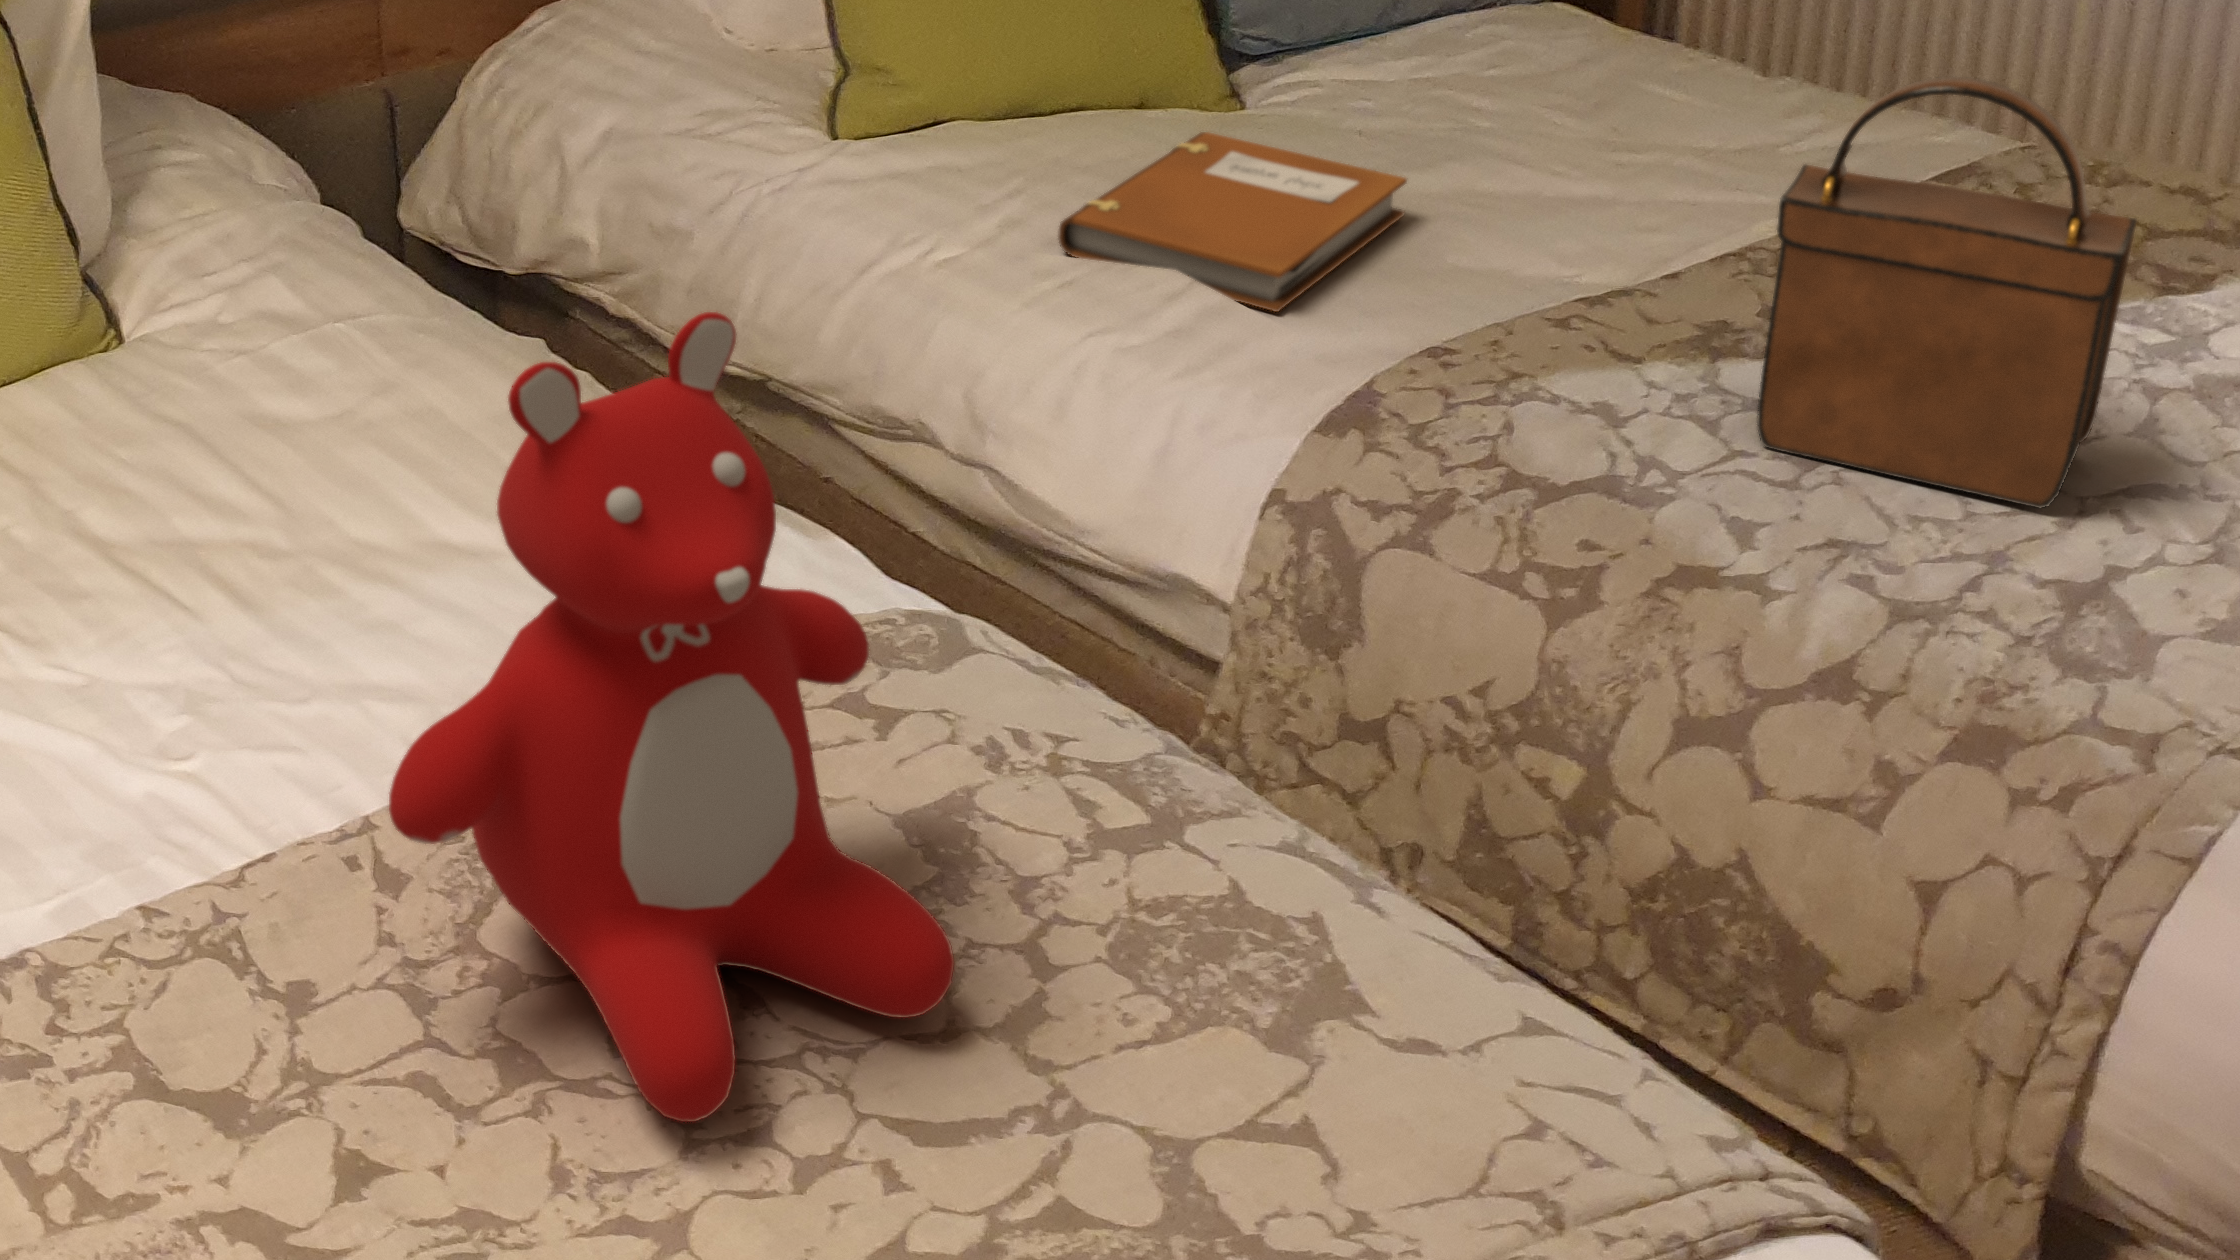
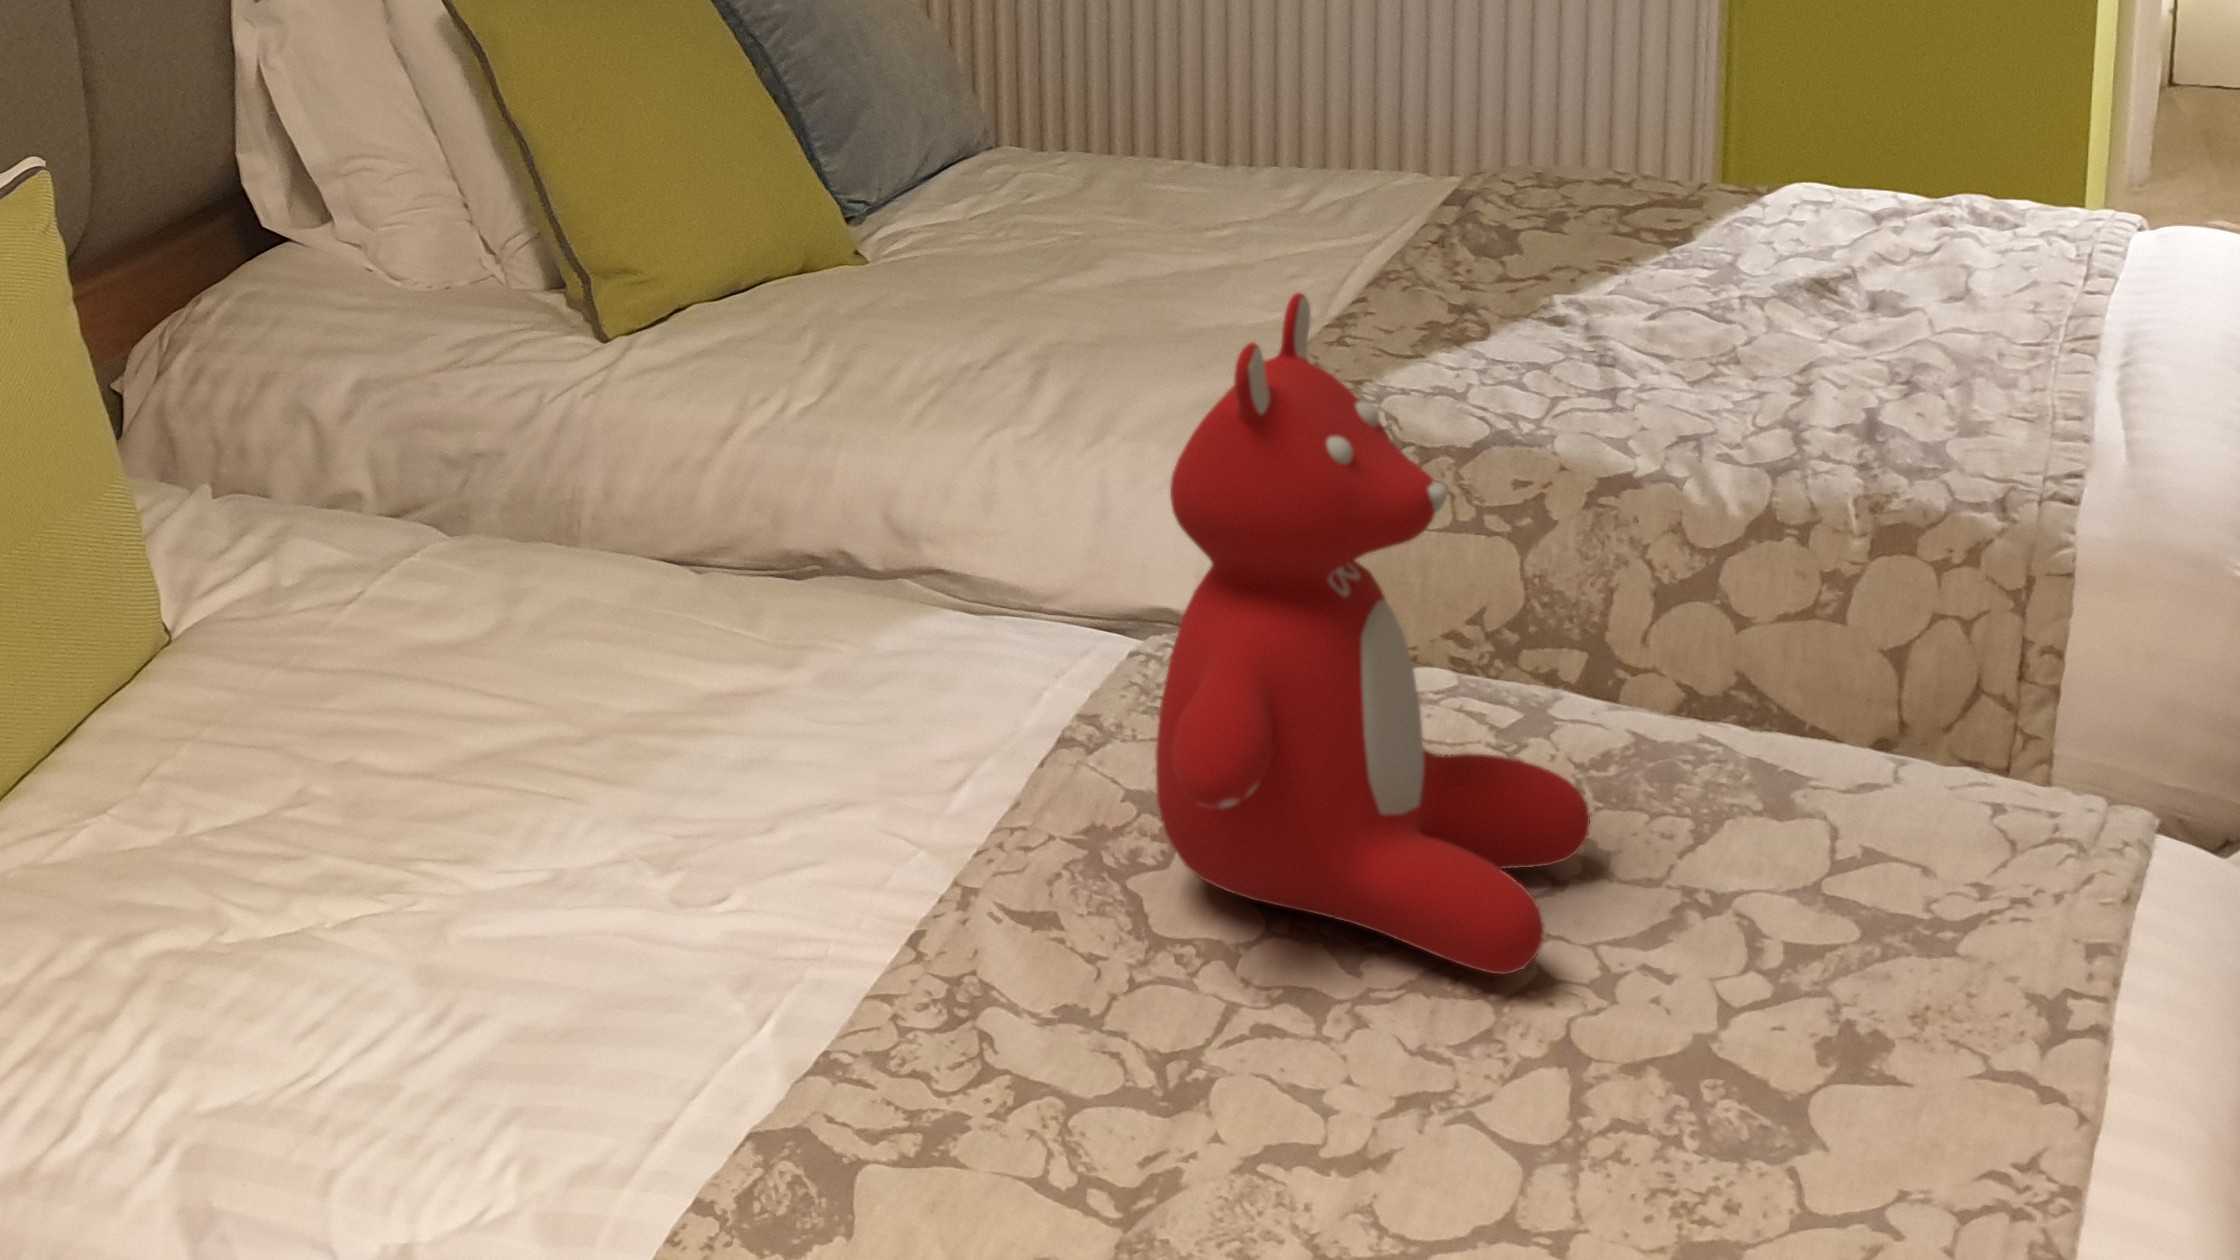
handbag: present [1757,77,2136,508] -> none [1522,63,1797,391]
notebook: present [1058,132,1407,312] -> none [900,273,1125,388]

